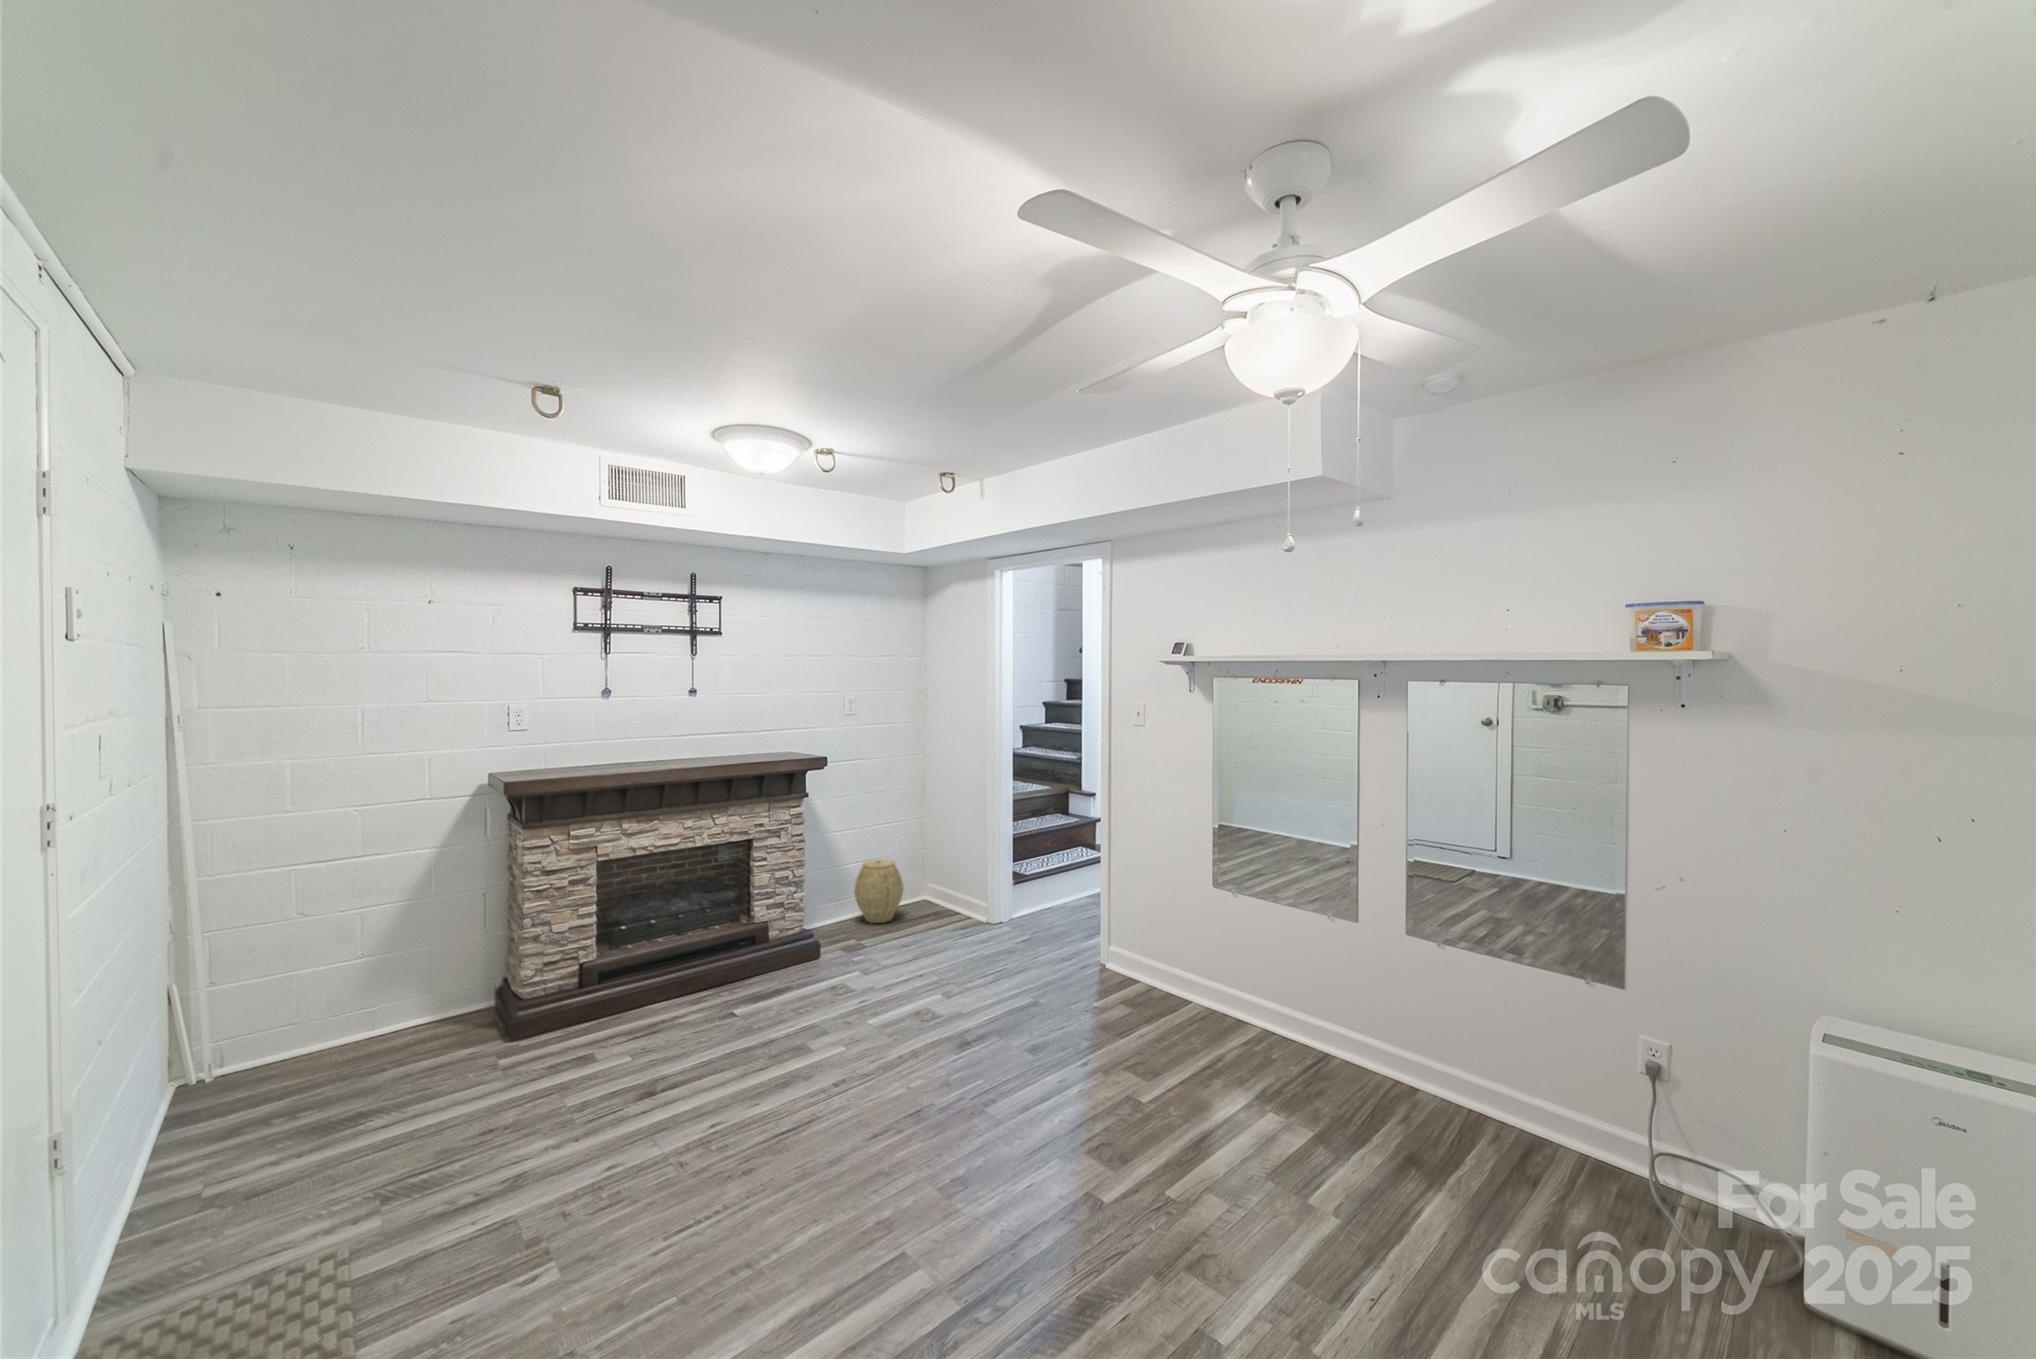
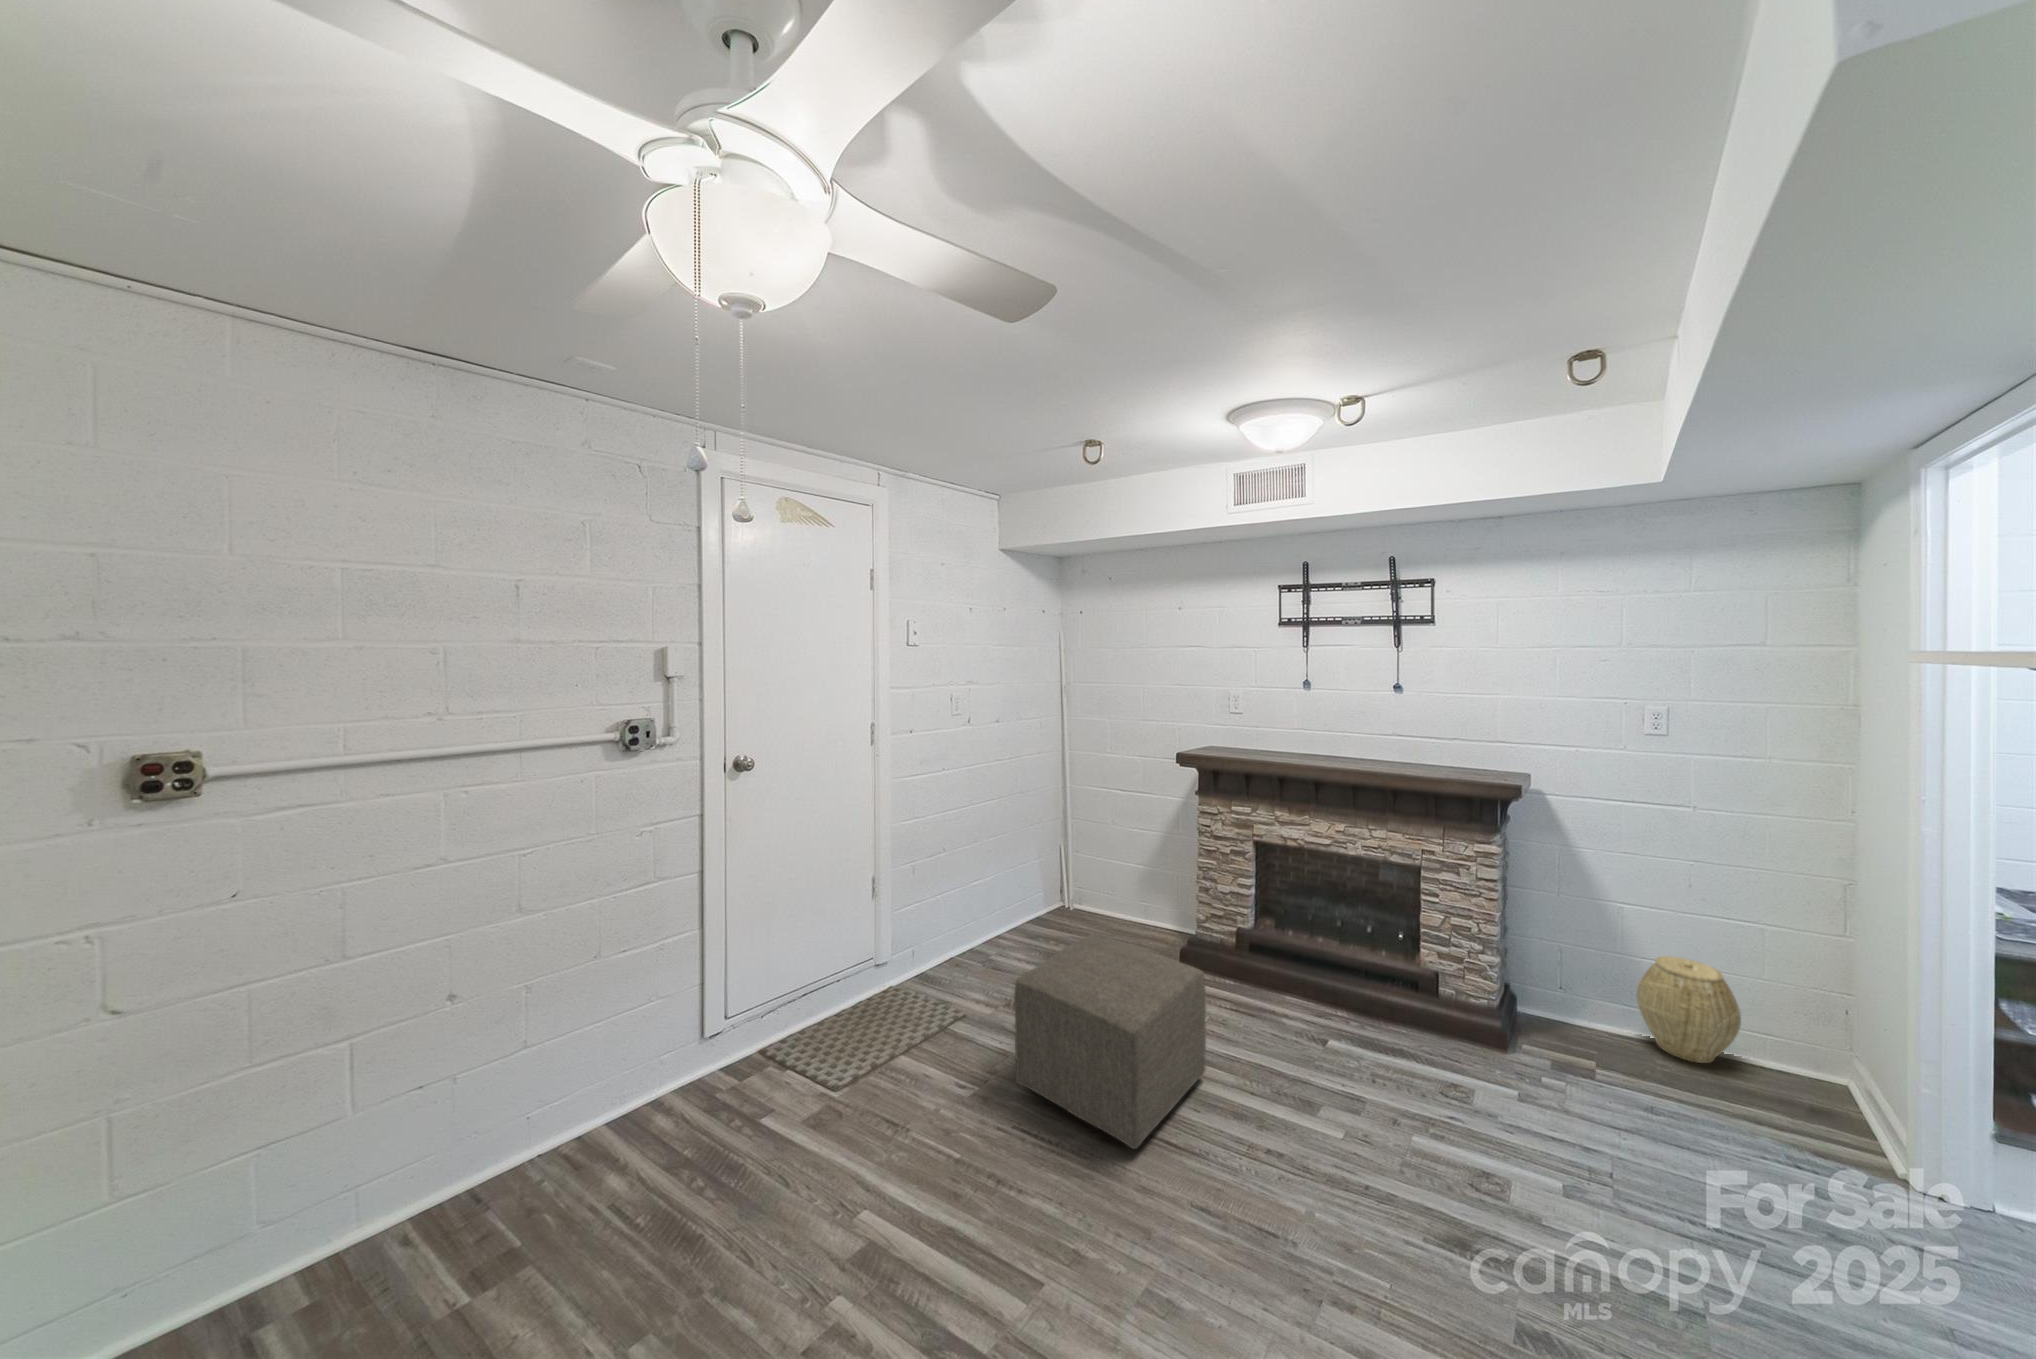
ottoman: none [517,974,722,1213] -> present [1014,933,1206,1149]

